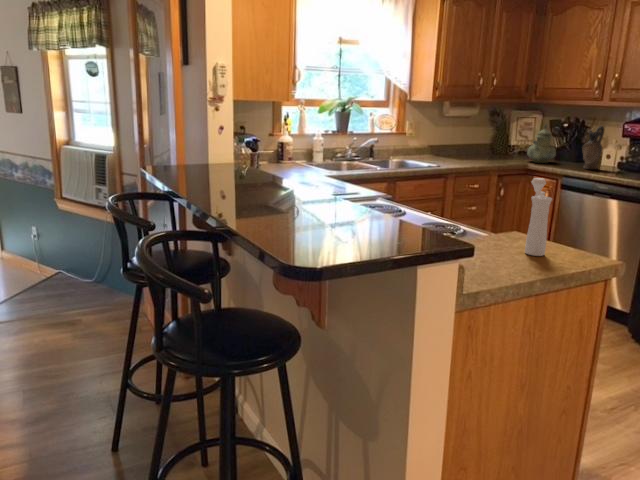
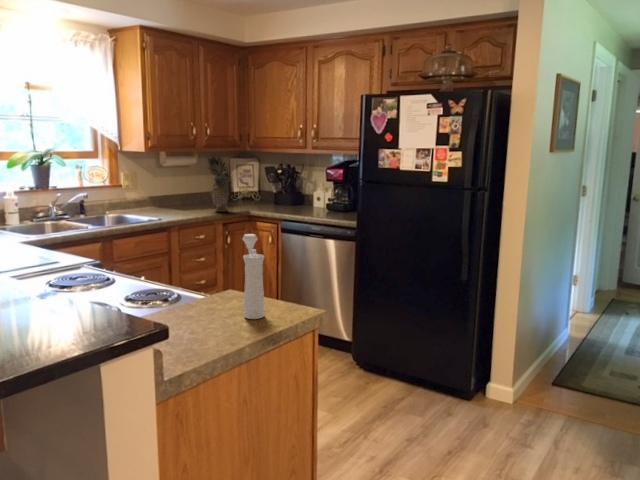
teapot: present [527,124,556,163] -> none [248,171,274,208]
ceramic pitcher: present [582,126,604,169] -> present [211,171,229,212]

